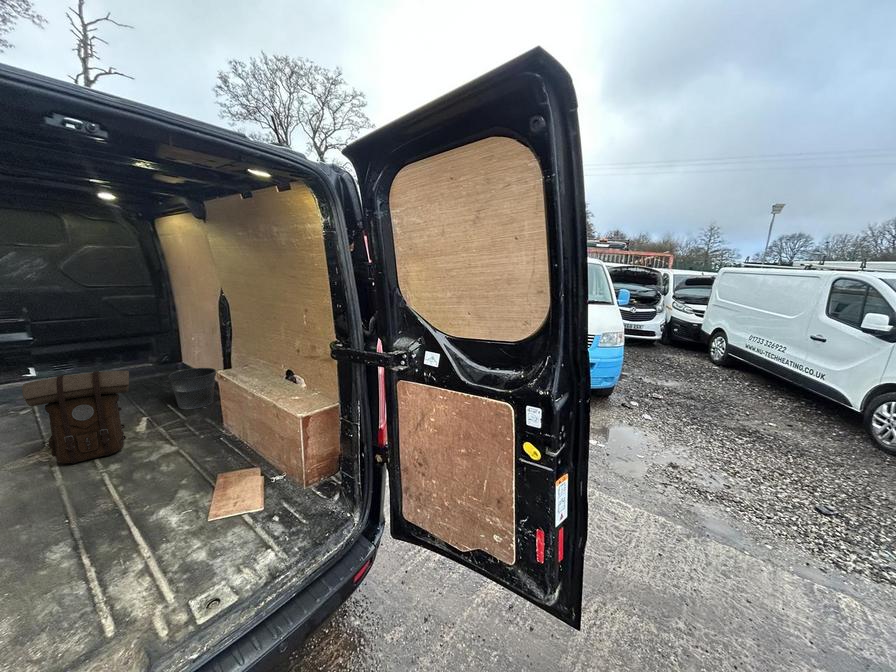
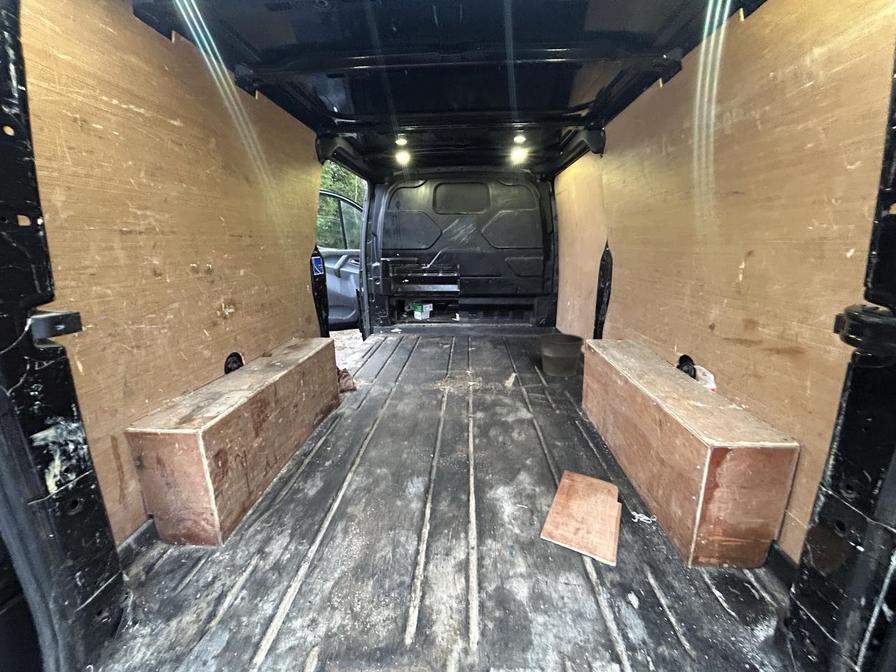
backpack: present [22,371,129,464] -> none [432,318,505,401]

